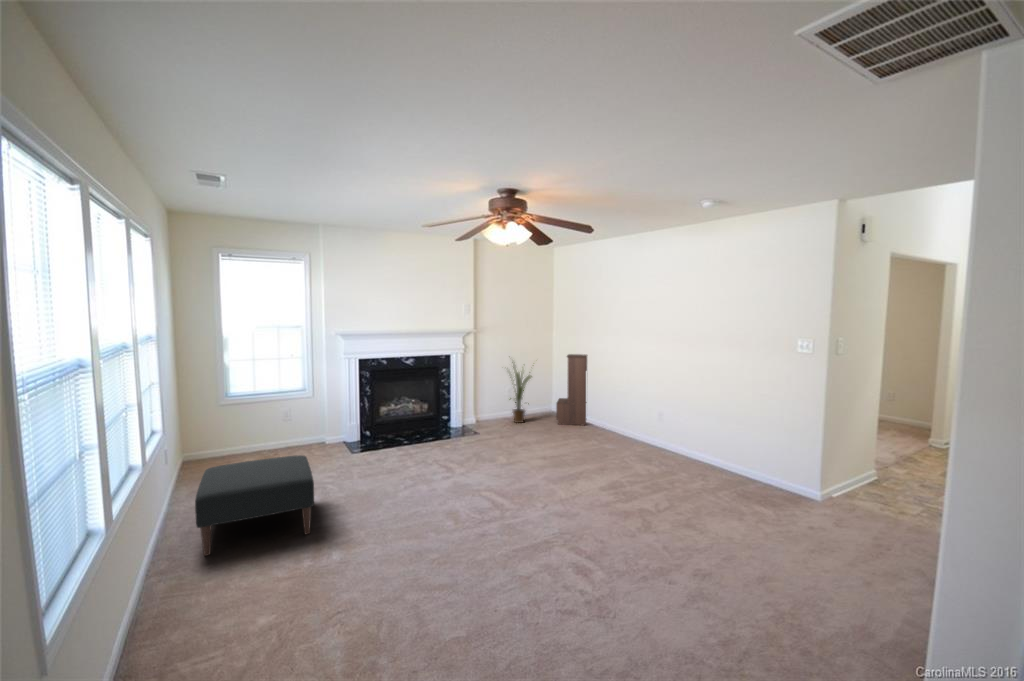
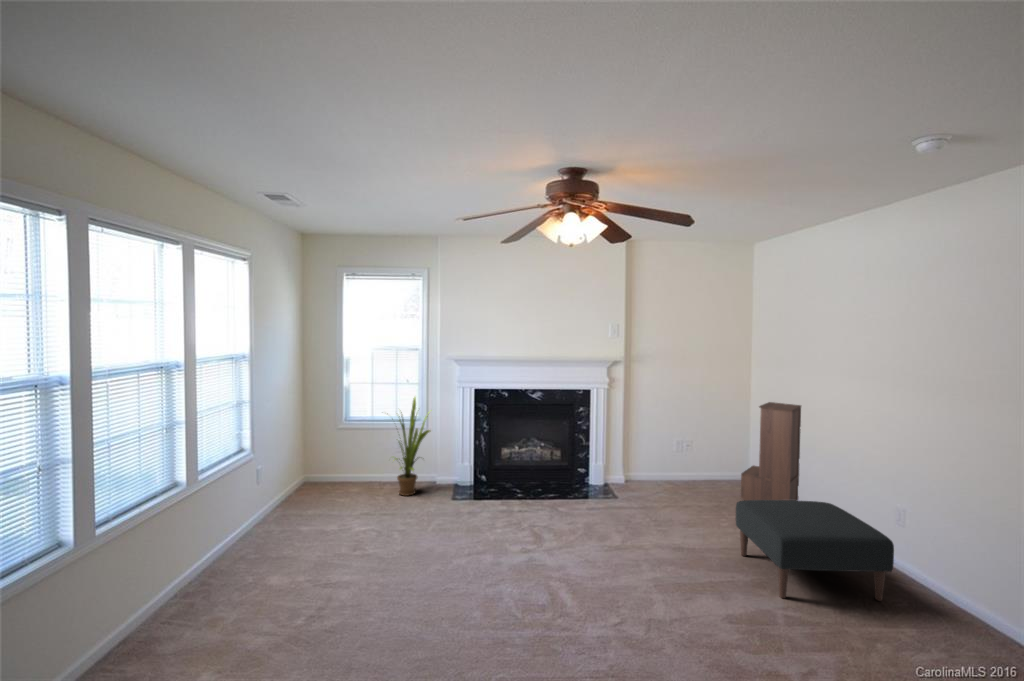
house plant: present [509,362,532,423] -> present [395,397,430,496]
ottoman: present [195,455,314,556] -> present [736,500,894,601]

